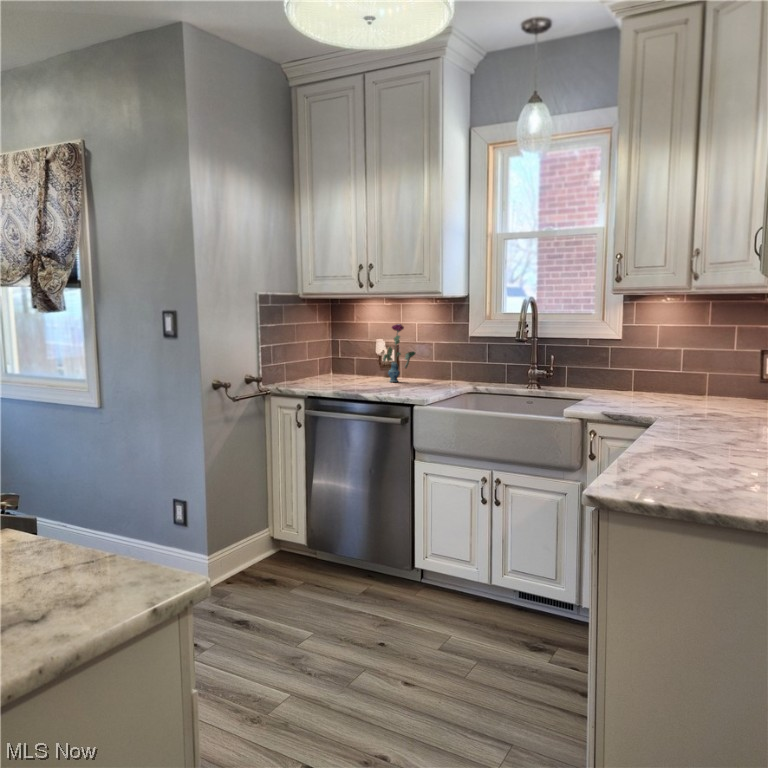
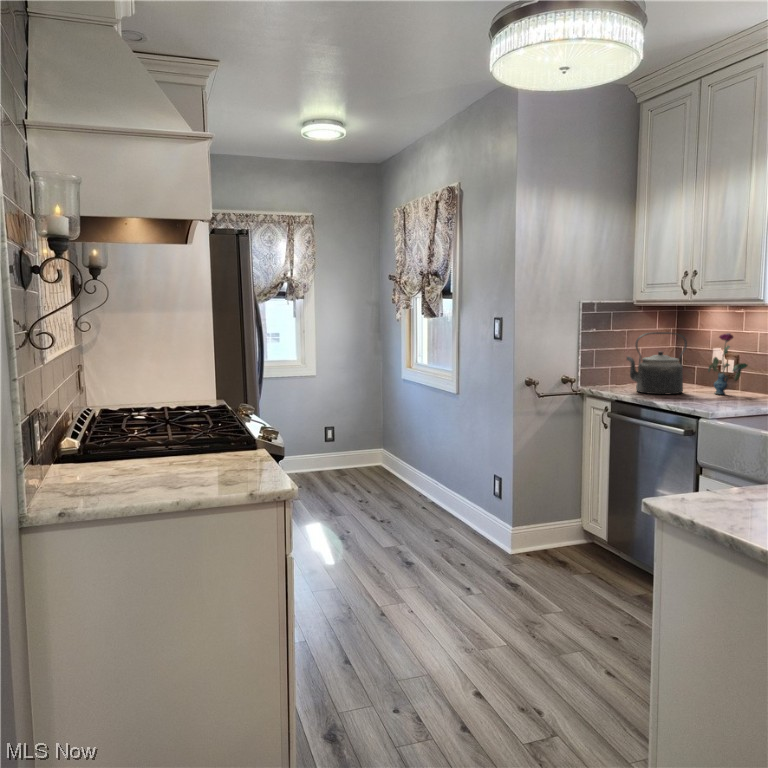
kettle: none [314,324,366,387] -> present [627,332,687,394]

